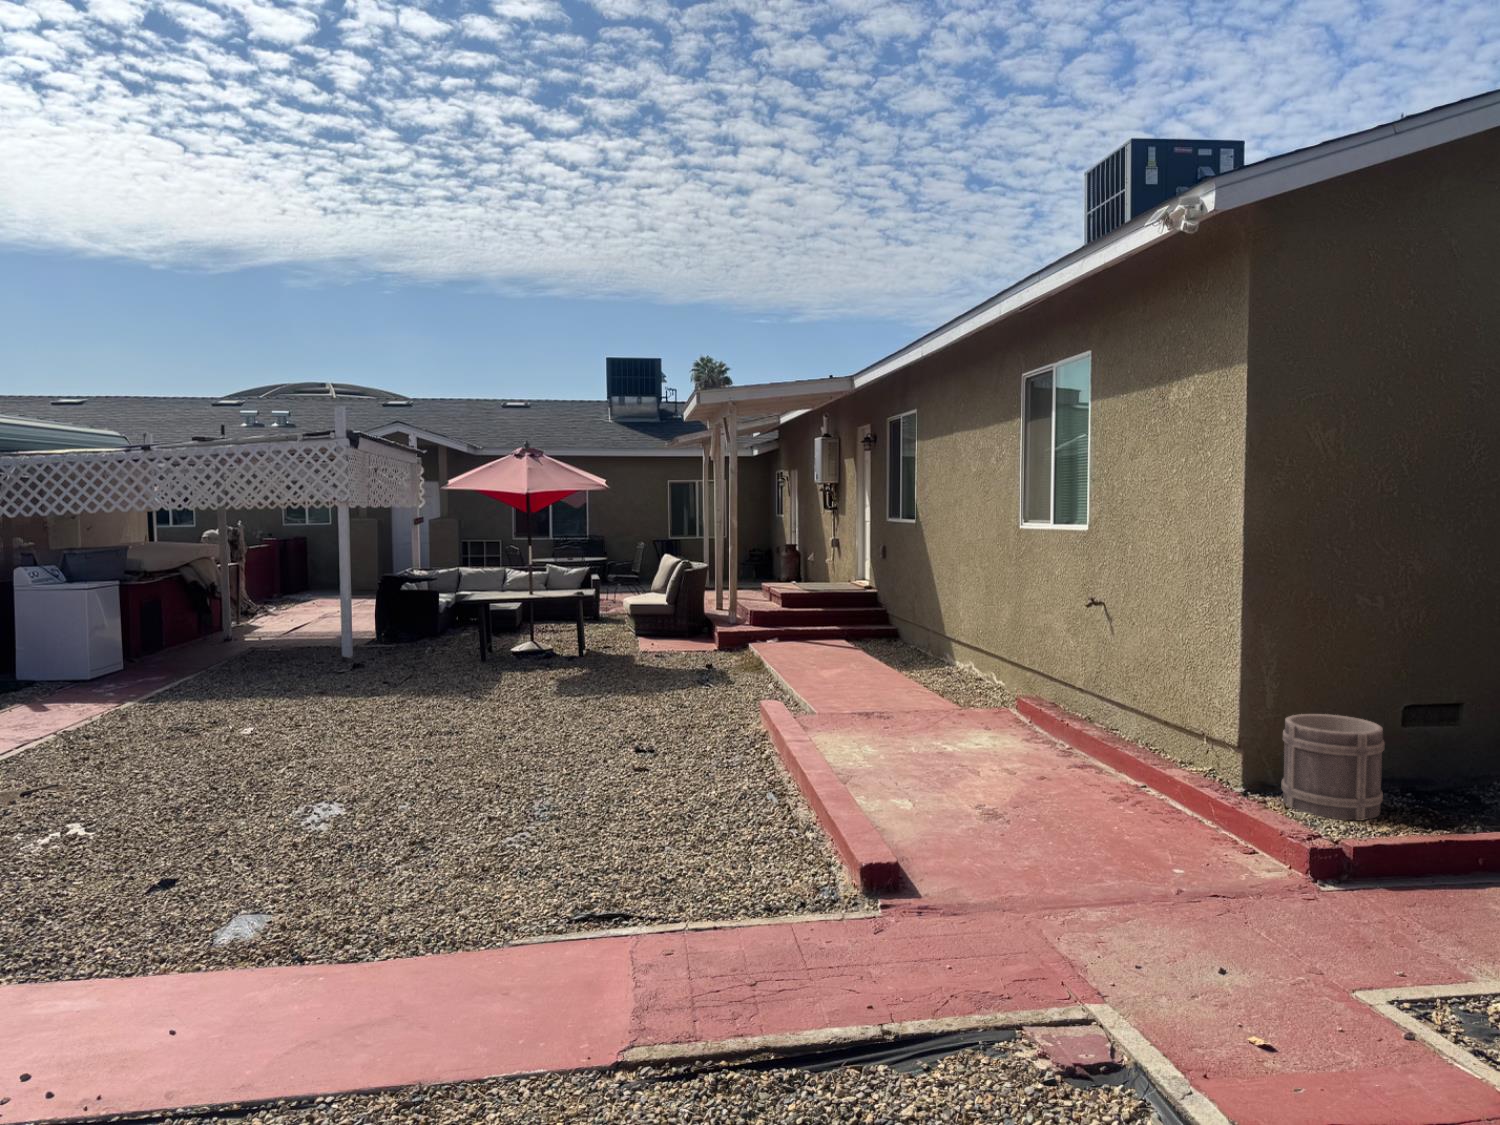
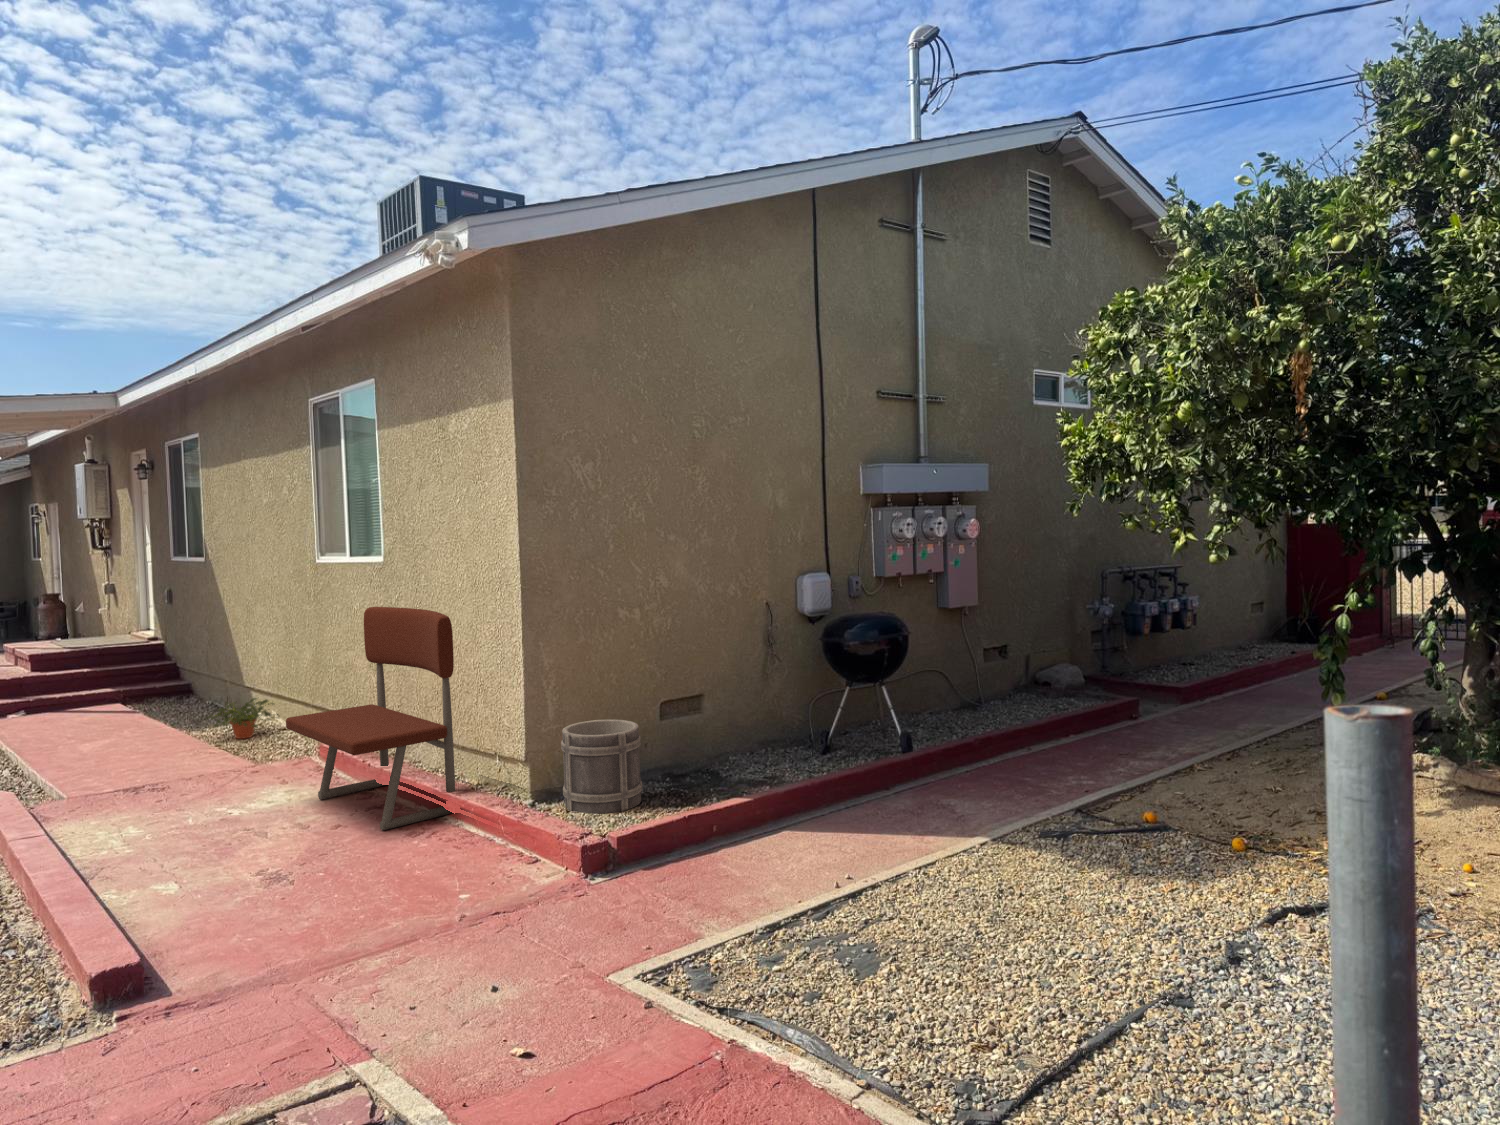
bench: none [993,573,1162,789] -> present [286,607,455,830]
potted plant: none [915,648,975,683] -> present [207,698,278,739]

